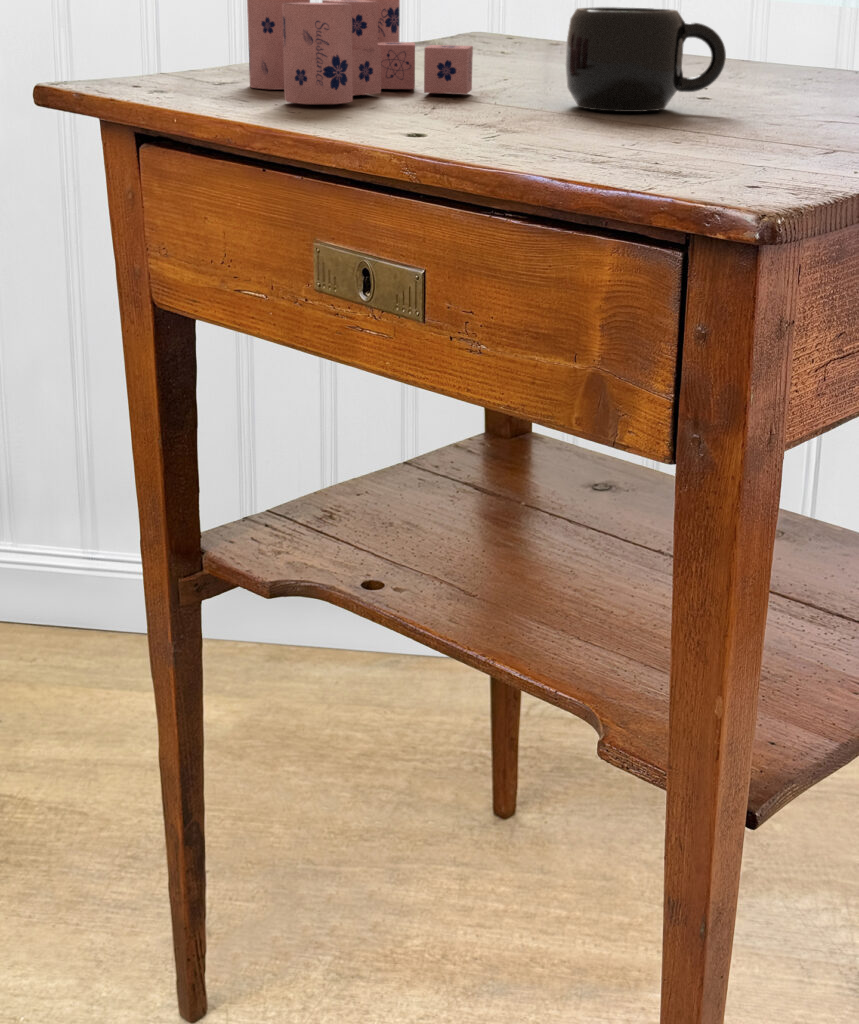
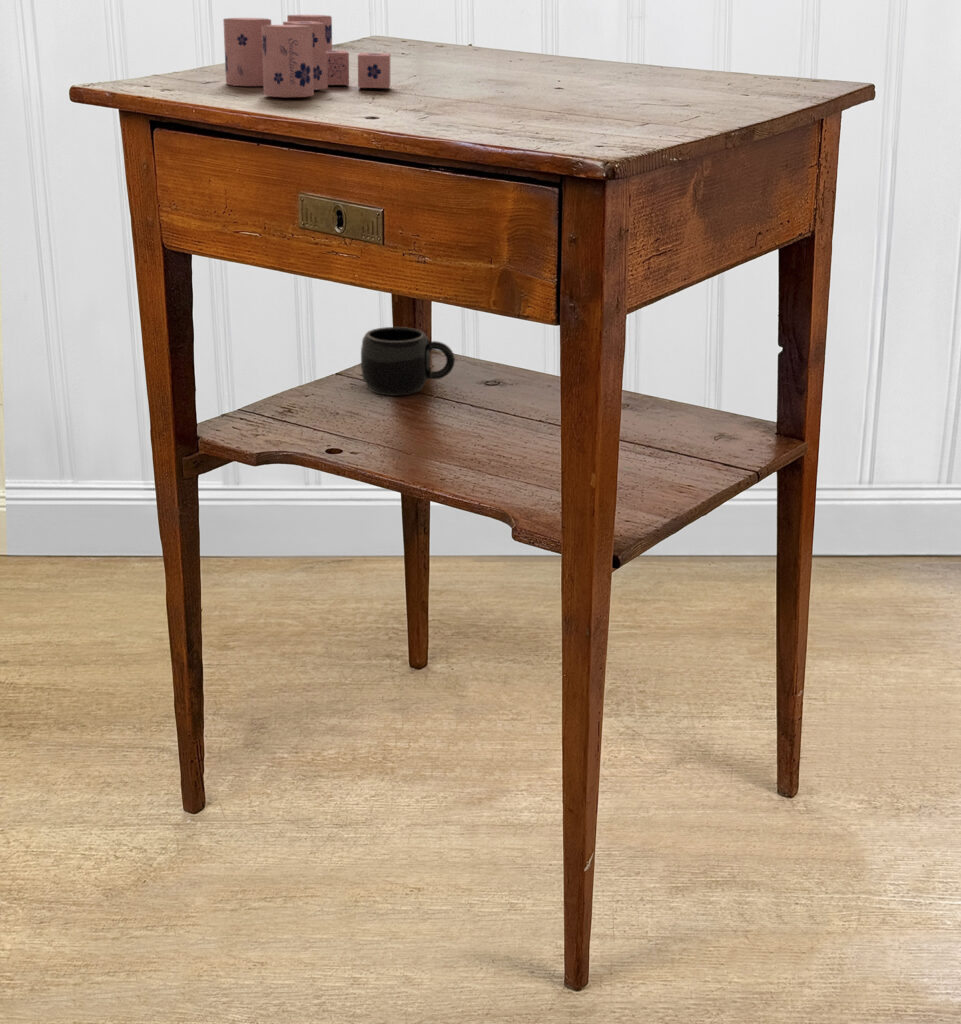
mug: present [566,7,726,112] -> present [361,327,455,396]

